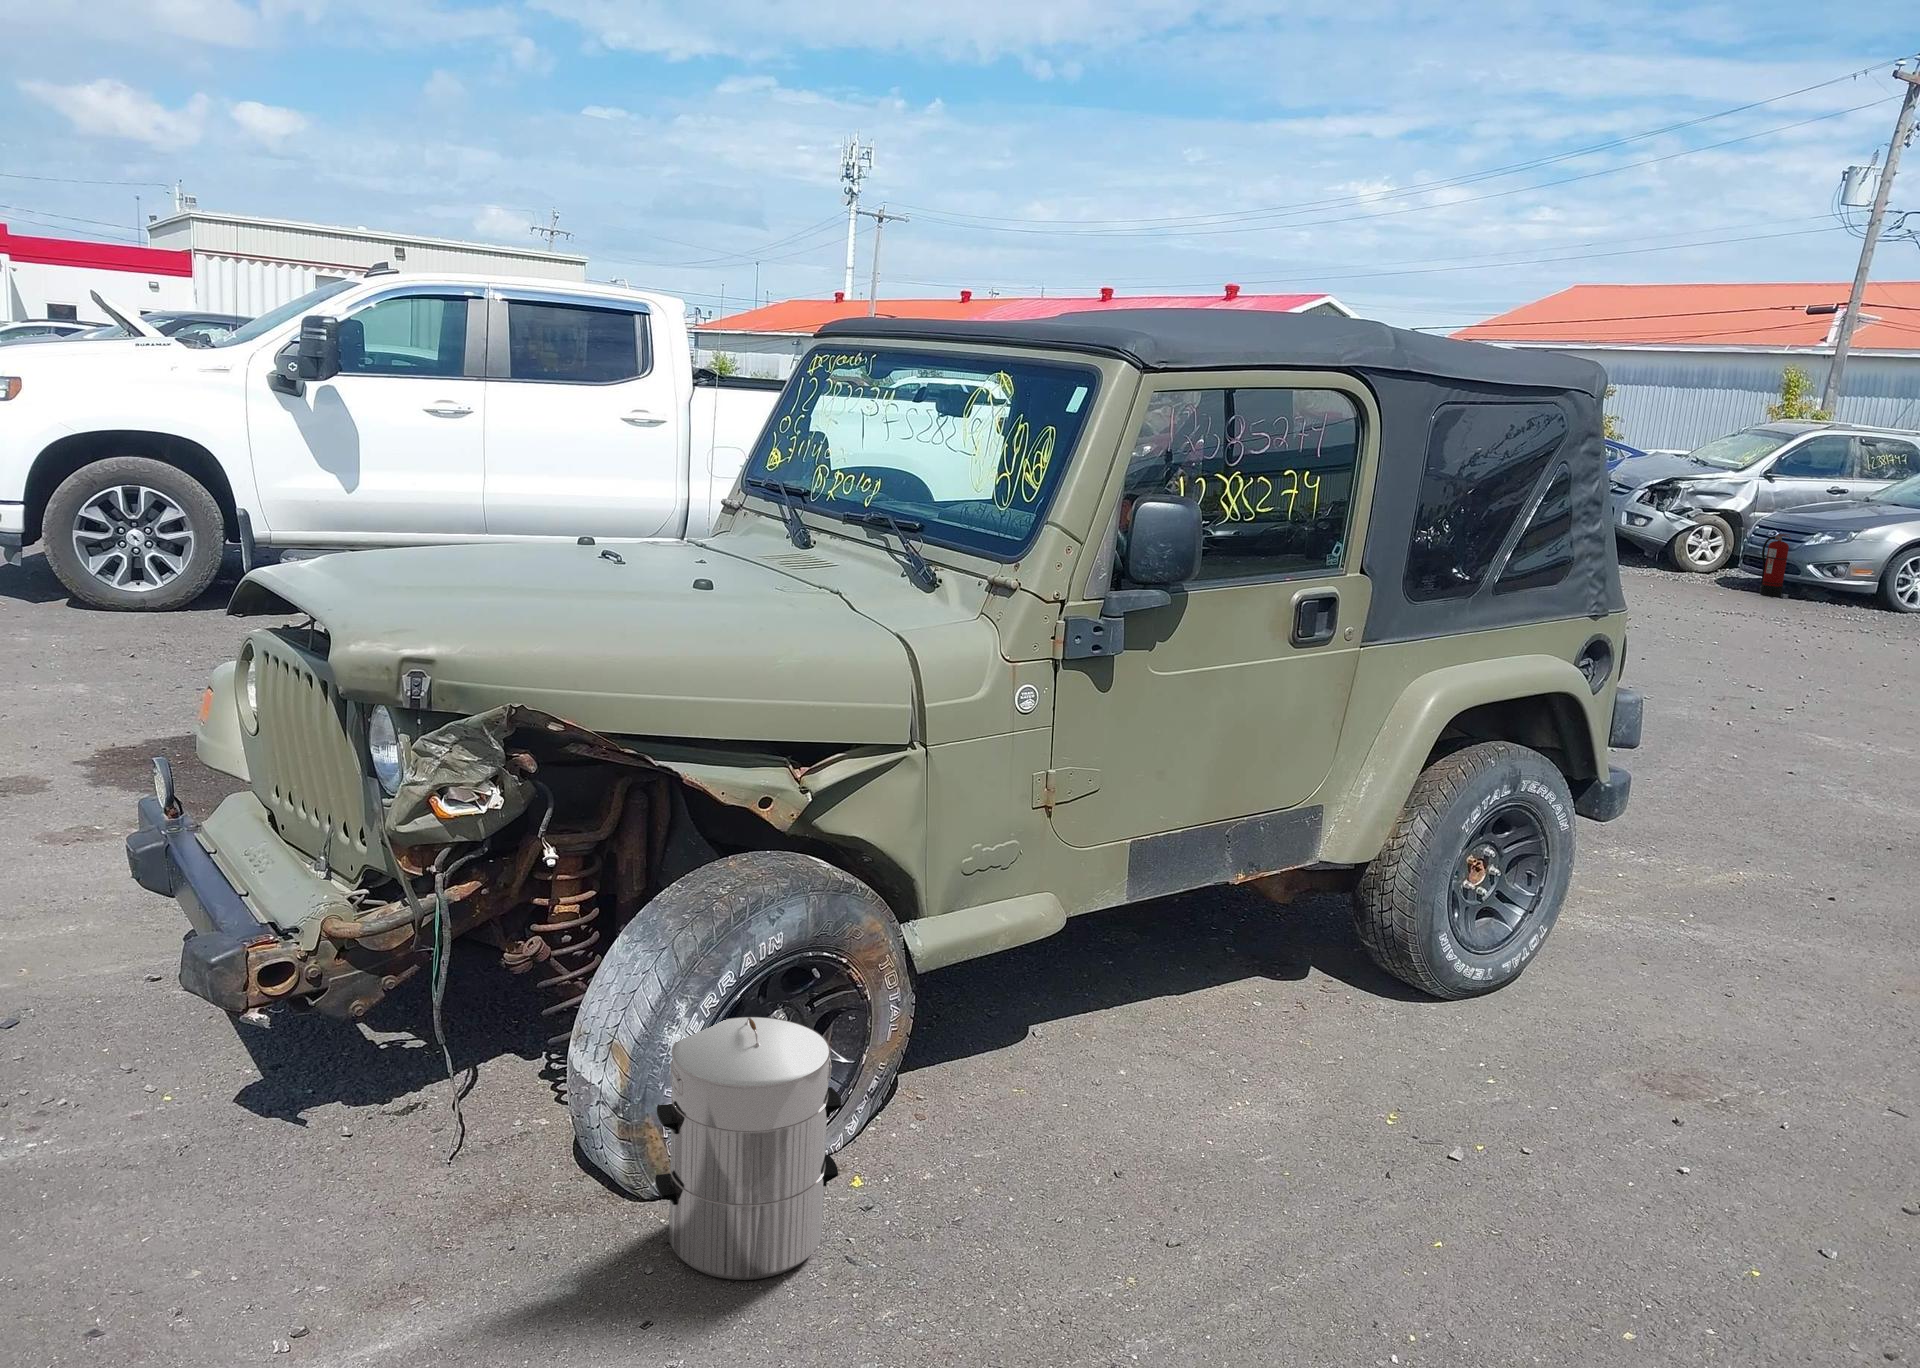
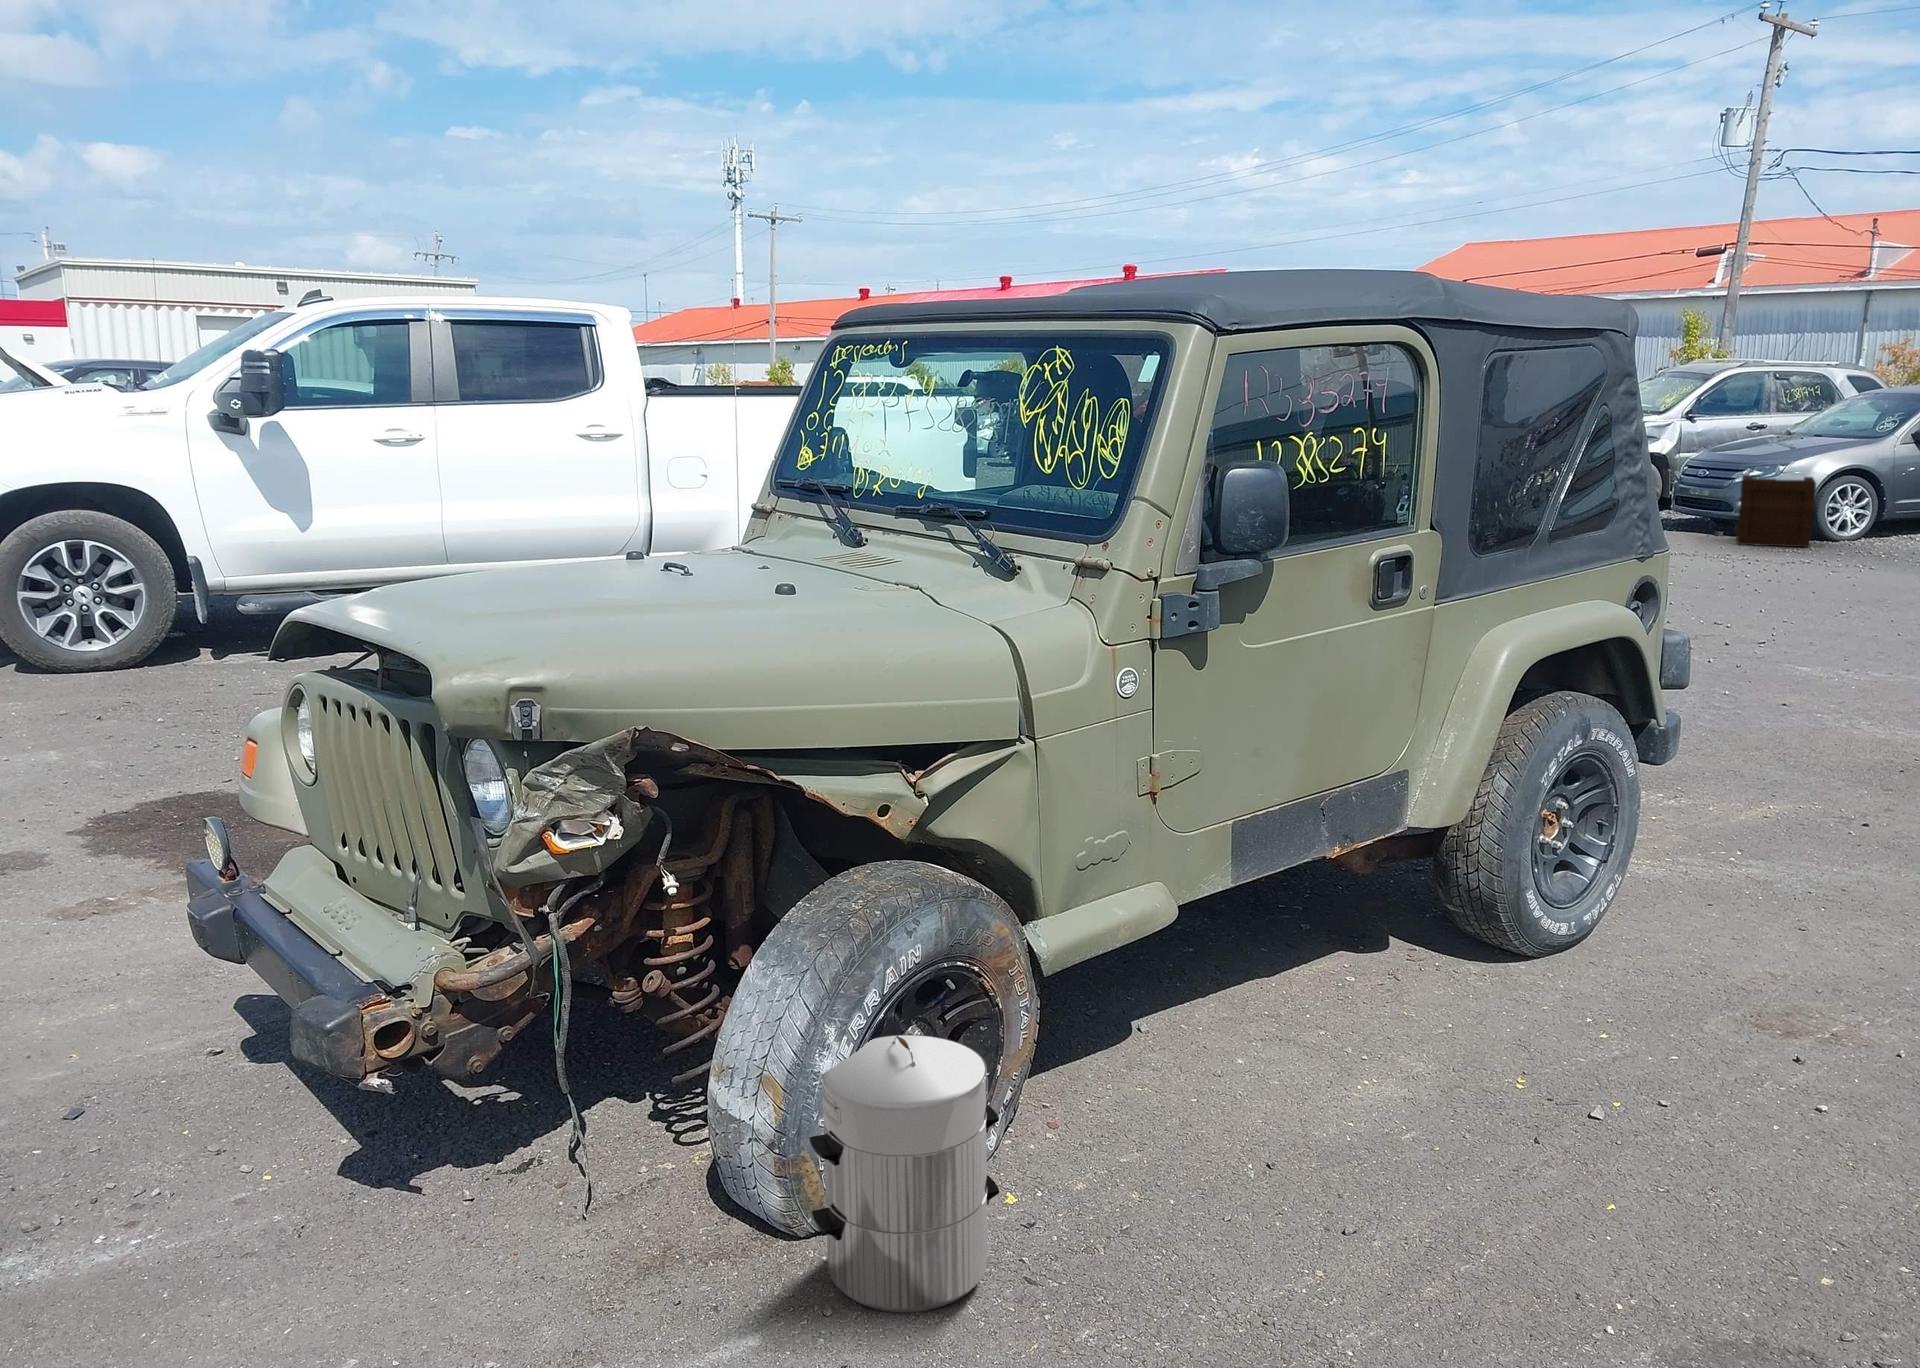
fire extinguisher: present [1760,534,1791,597] -> none [1697,472,1725,535]
wooden crate: none [1795,538,1882,617] -> present [1736,475,1816,547]

